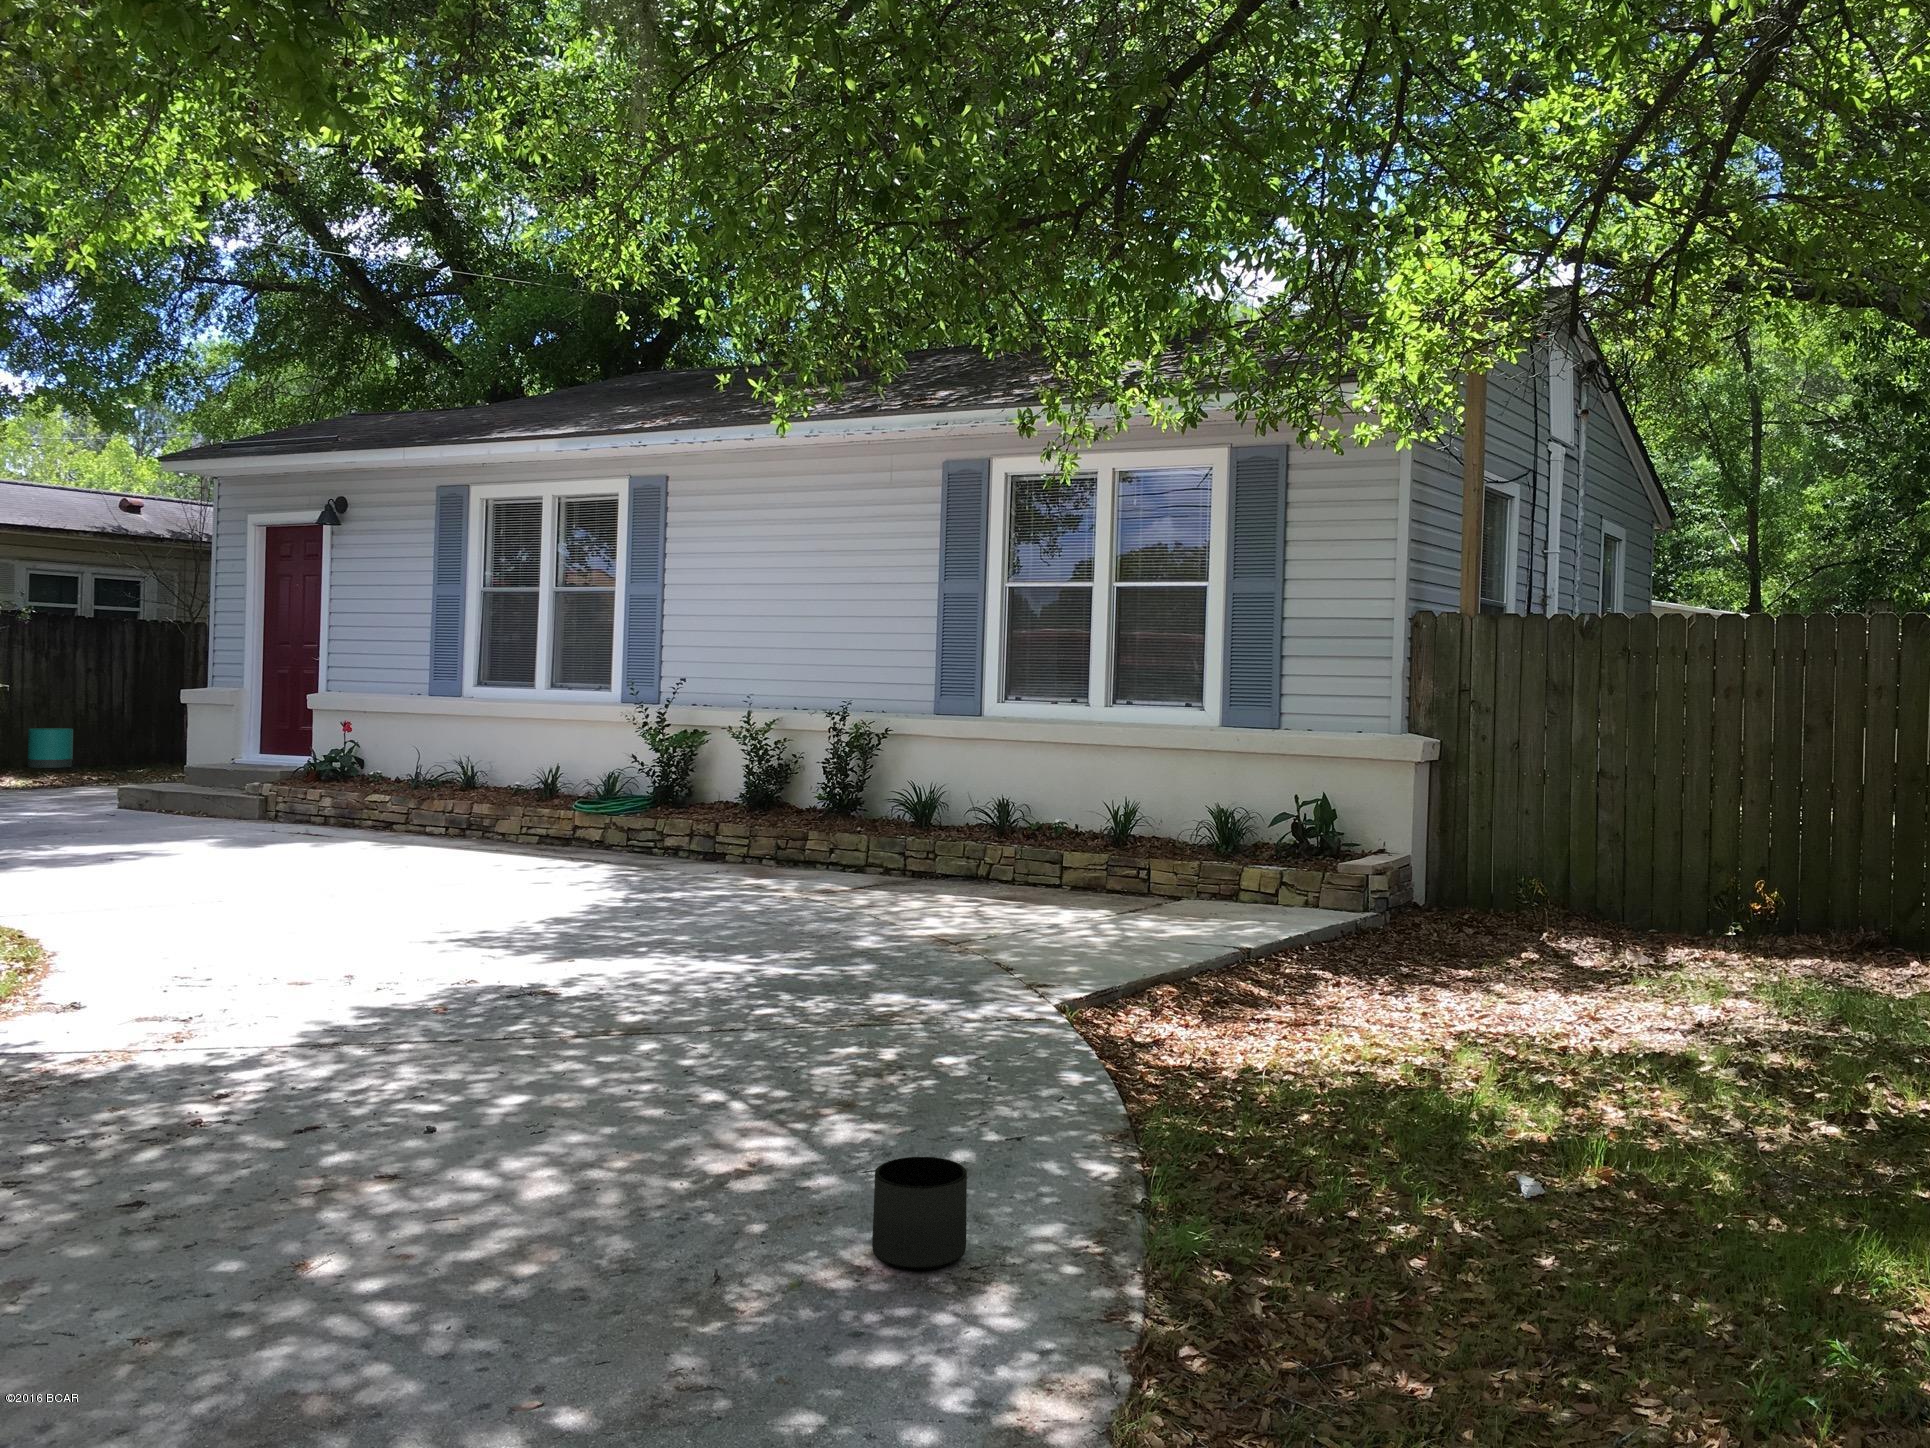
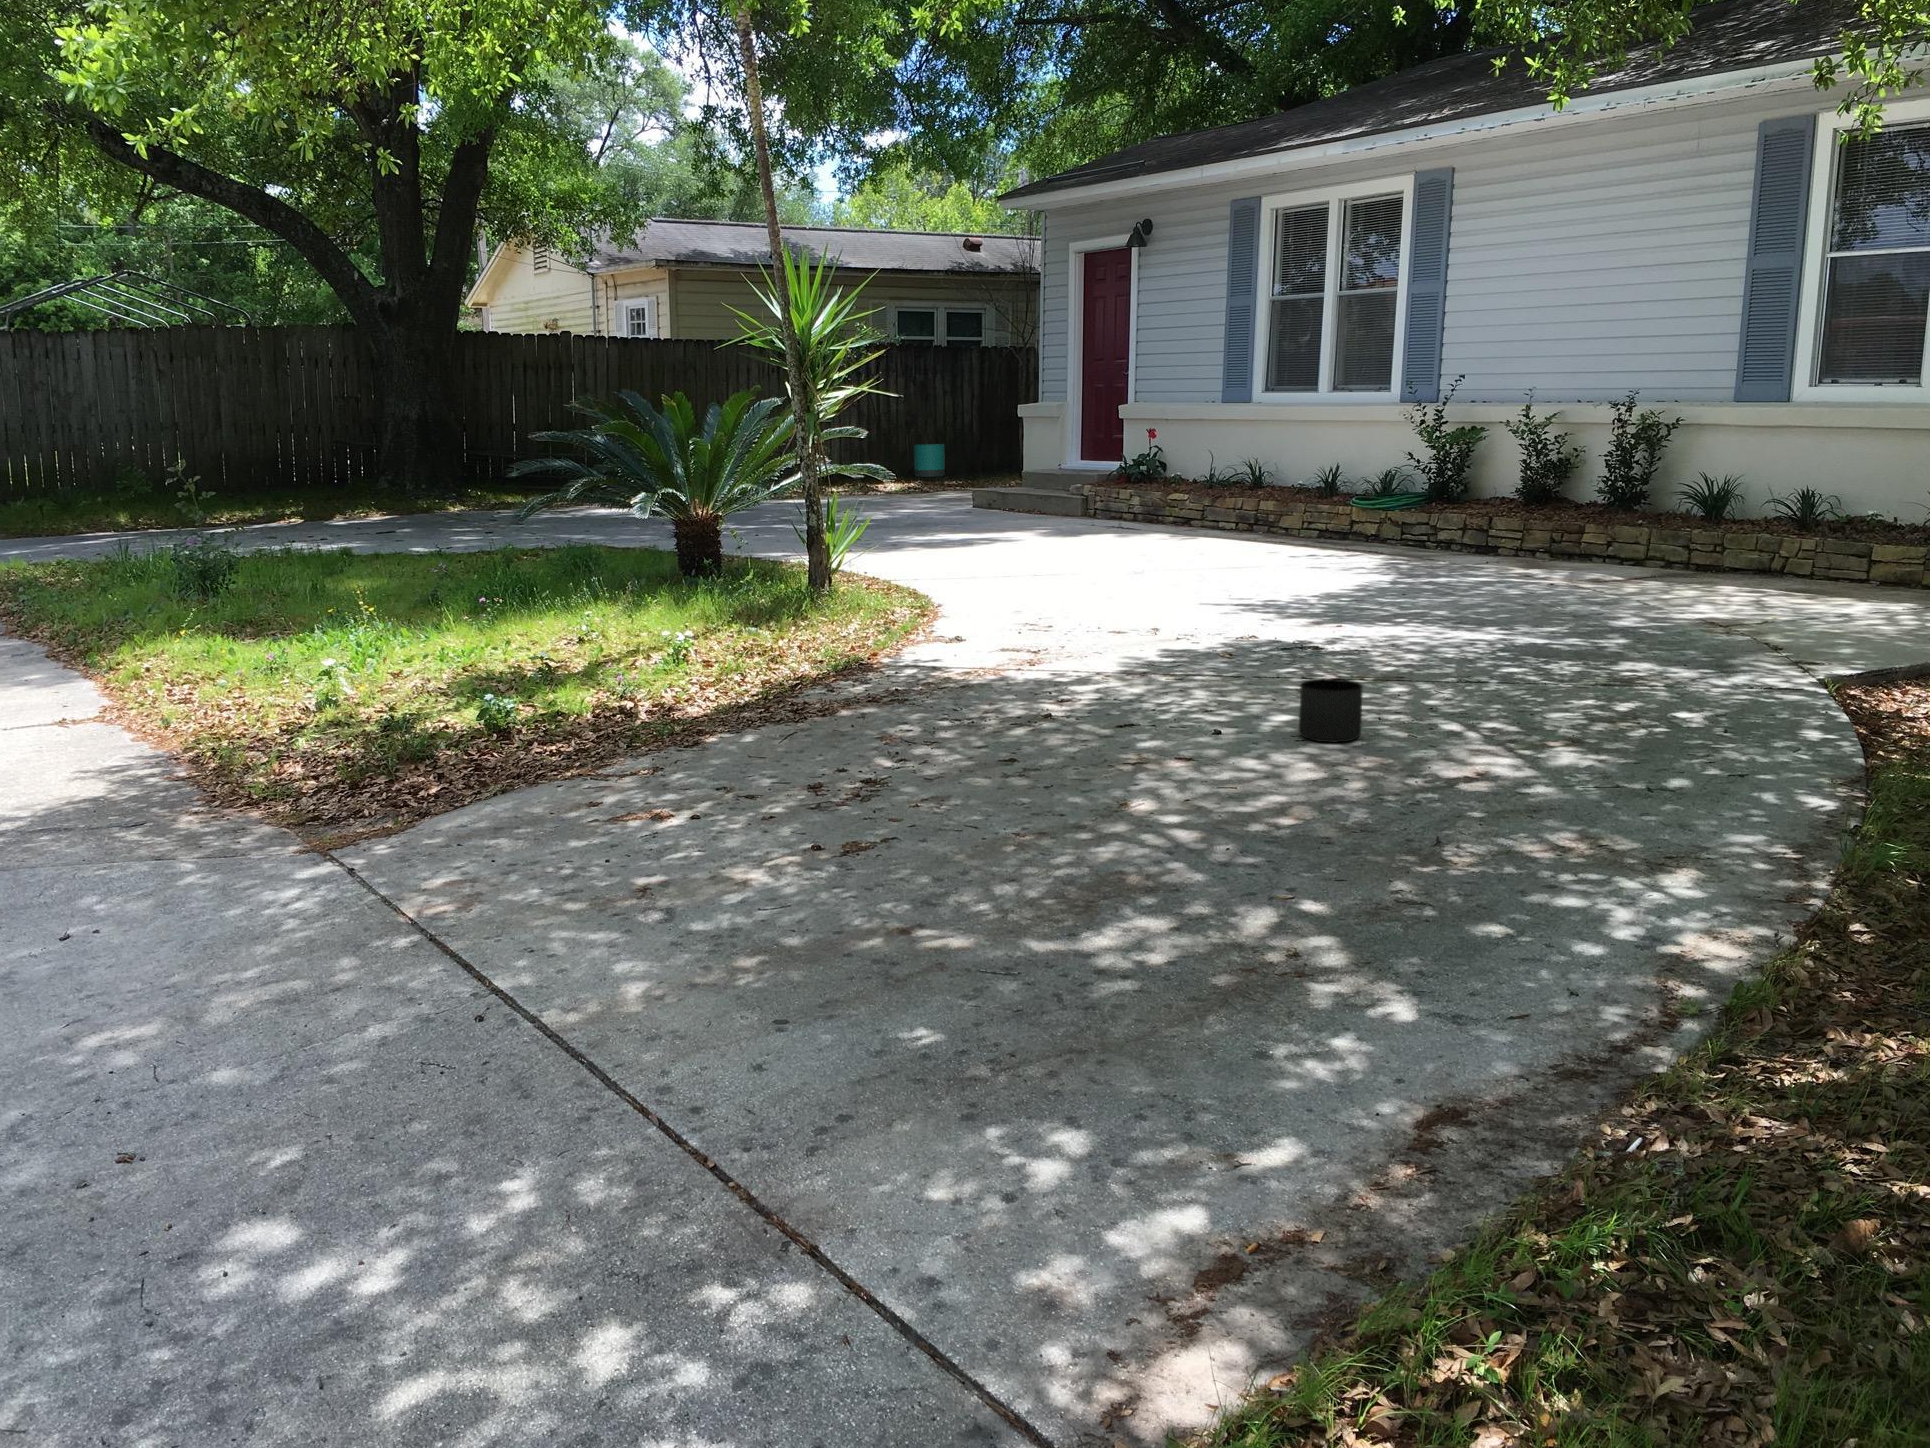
planter: present [872,1157,967,1270] -> present [1299,679,1362,742]

